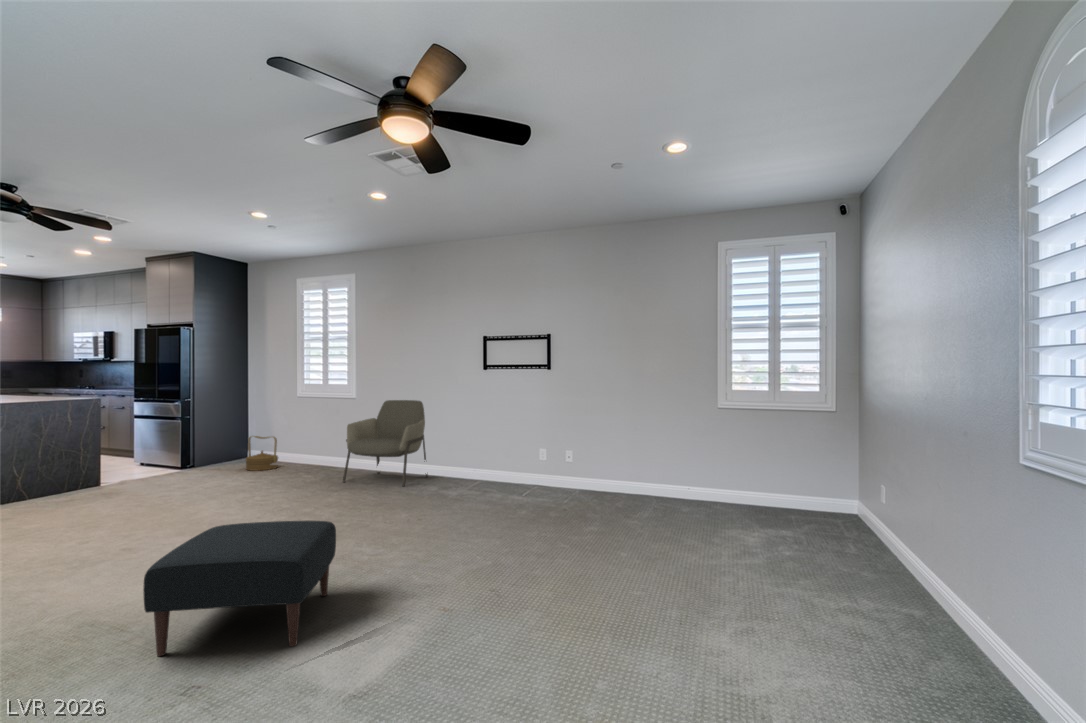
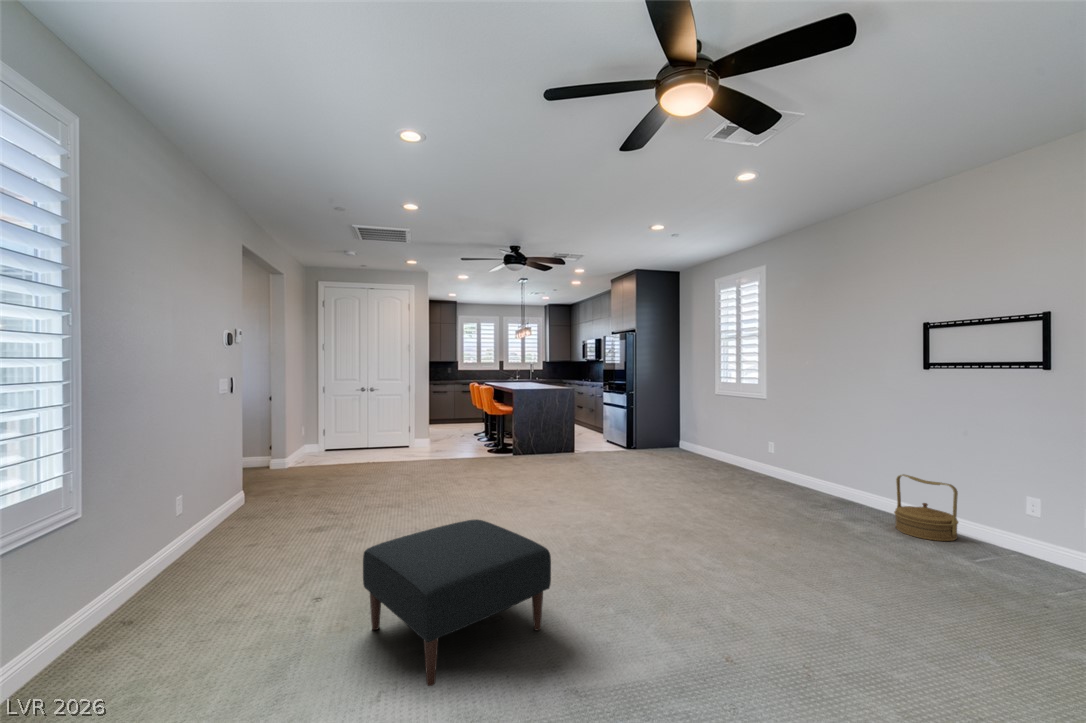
armchair: present [343,400,428,486] -> none [734,403,839,508]
woven basket: present [246,436,278,471] -> present [894,474,958,541]

